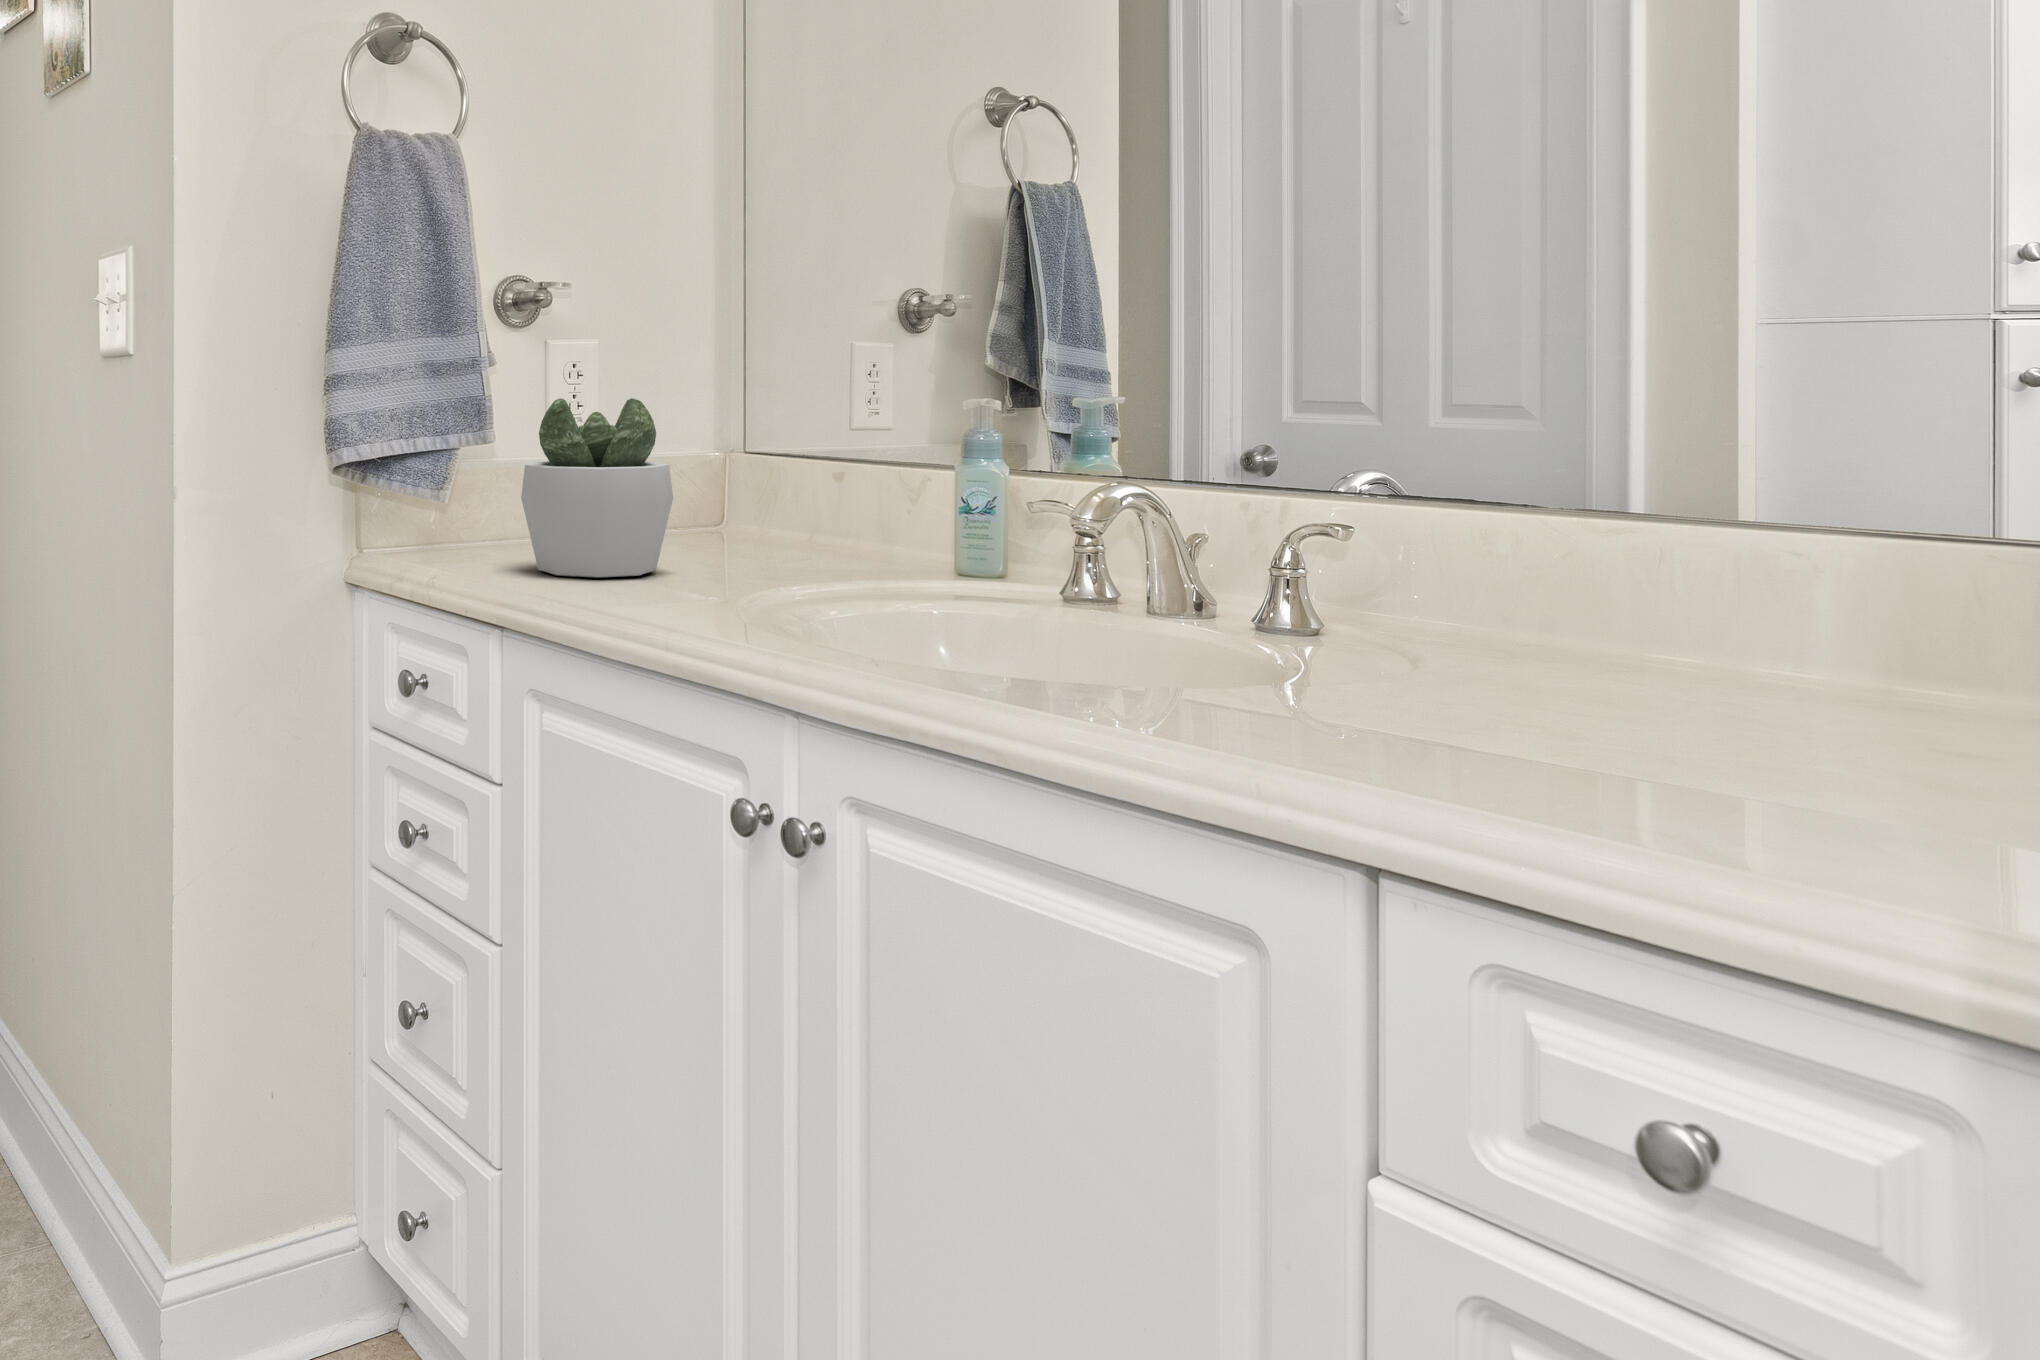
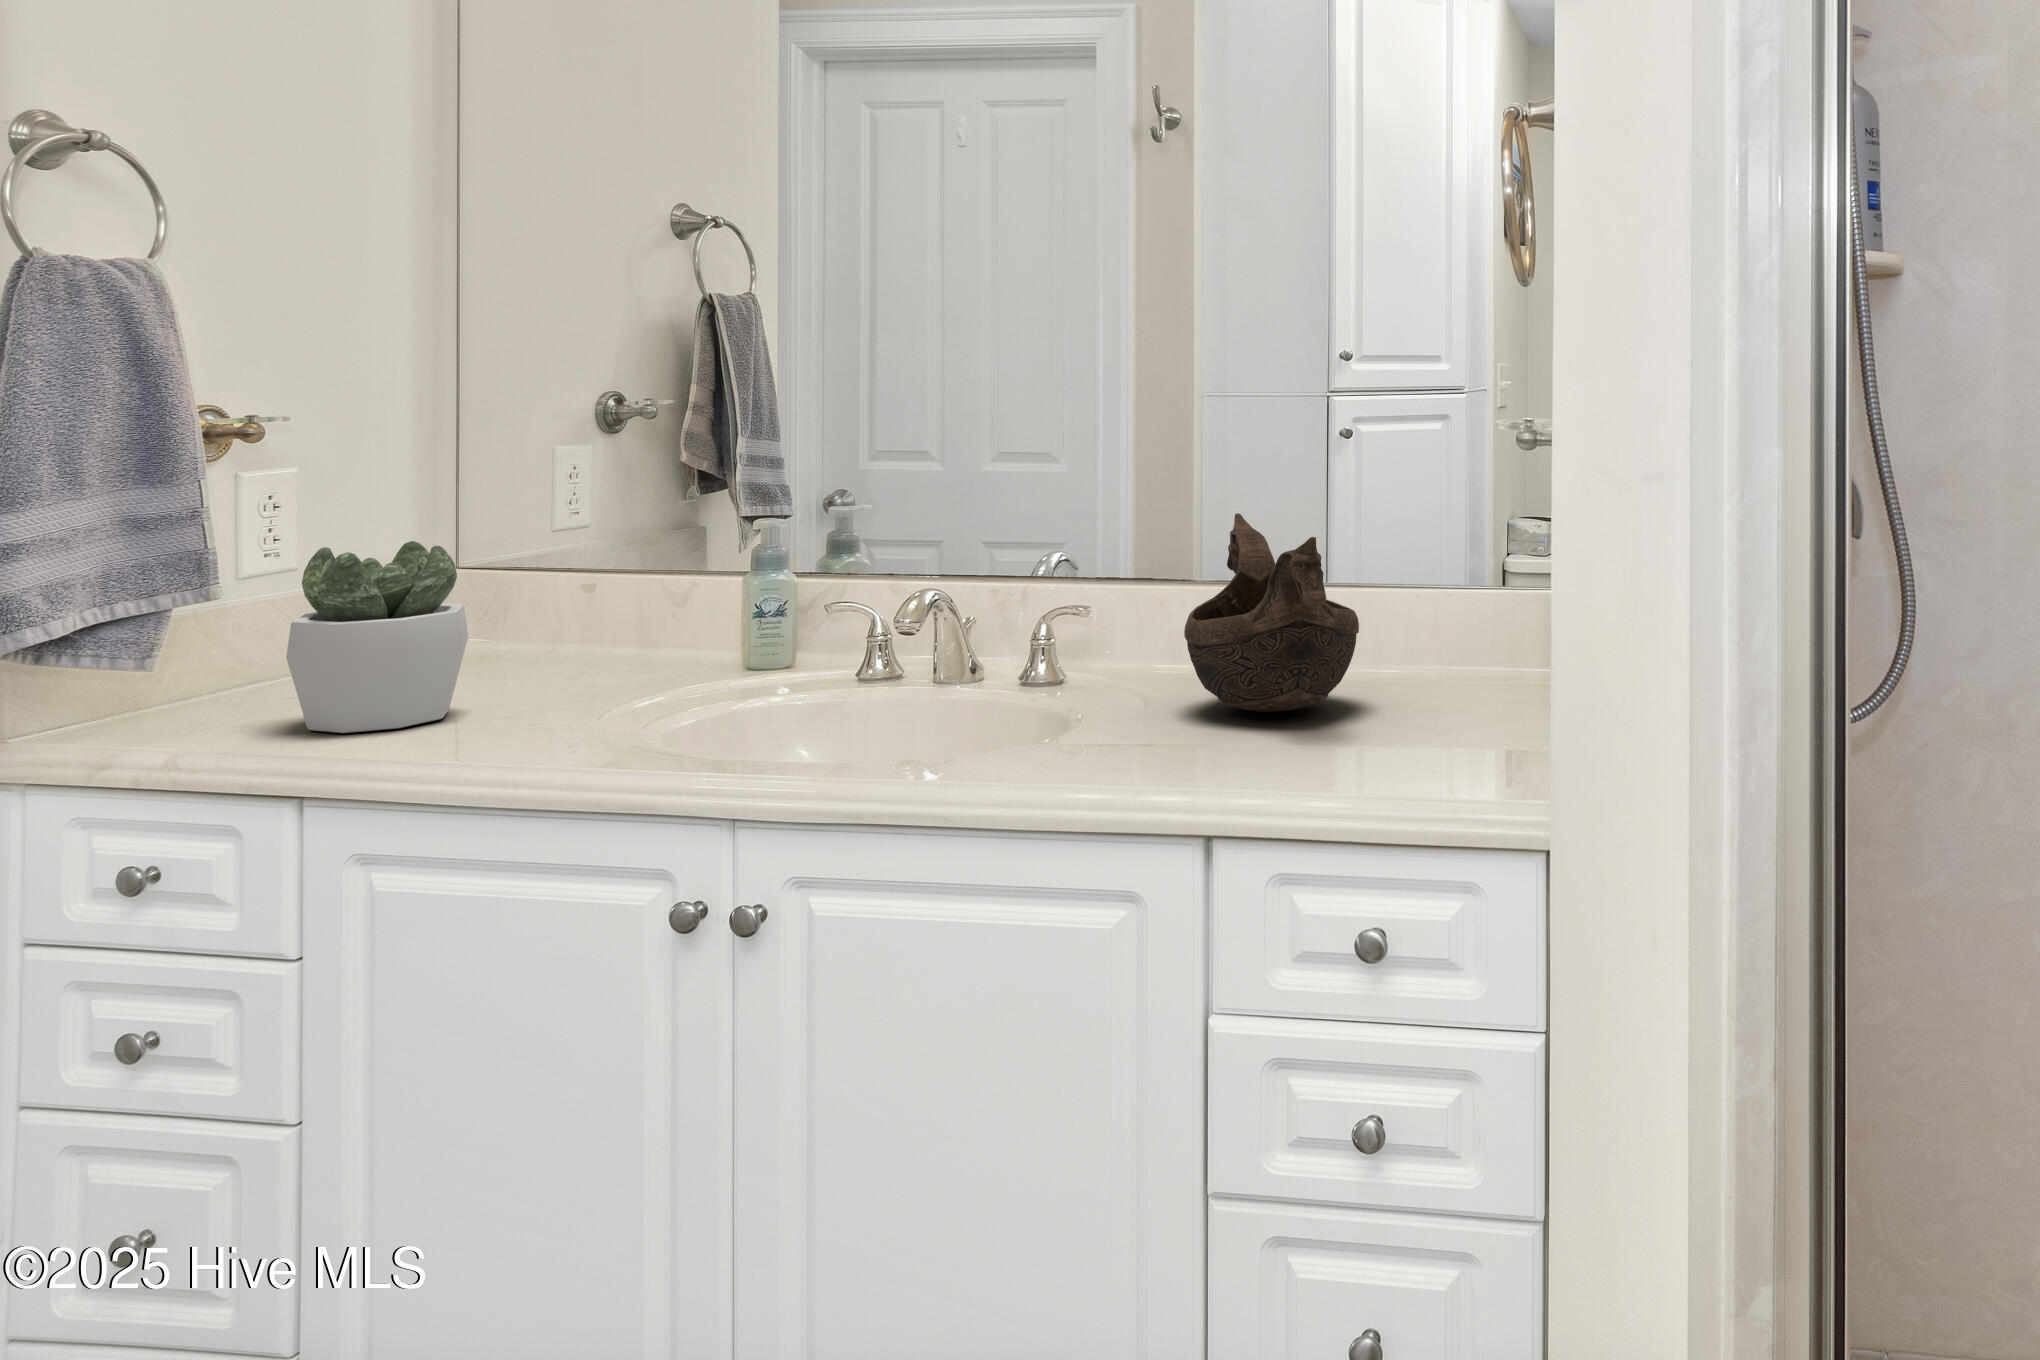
decorative bowl: none [1454,394,1807,713] -> present [1184,513,1359,712]

